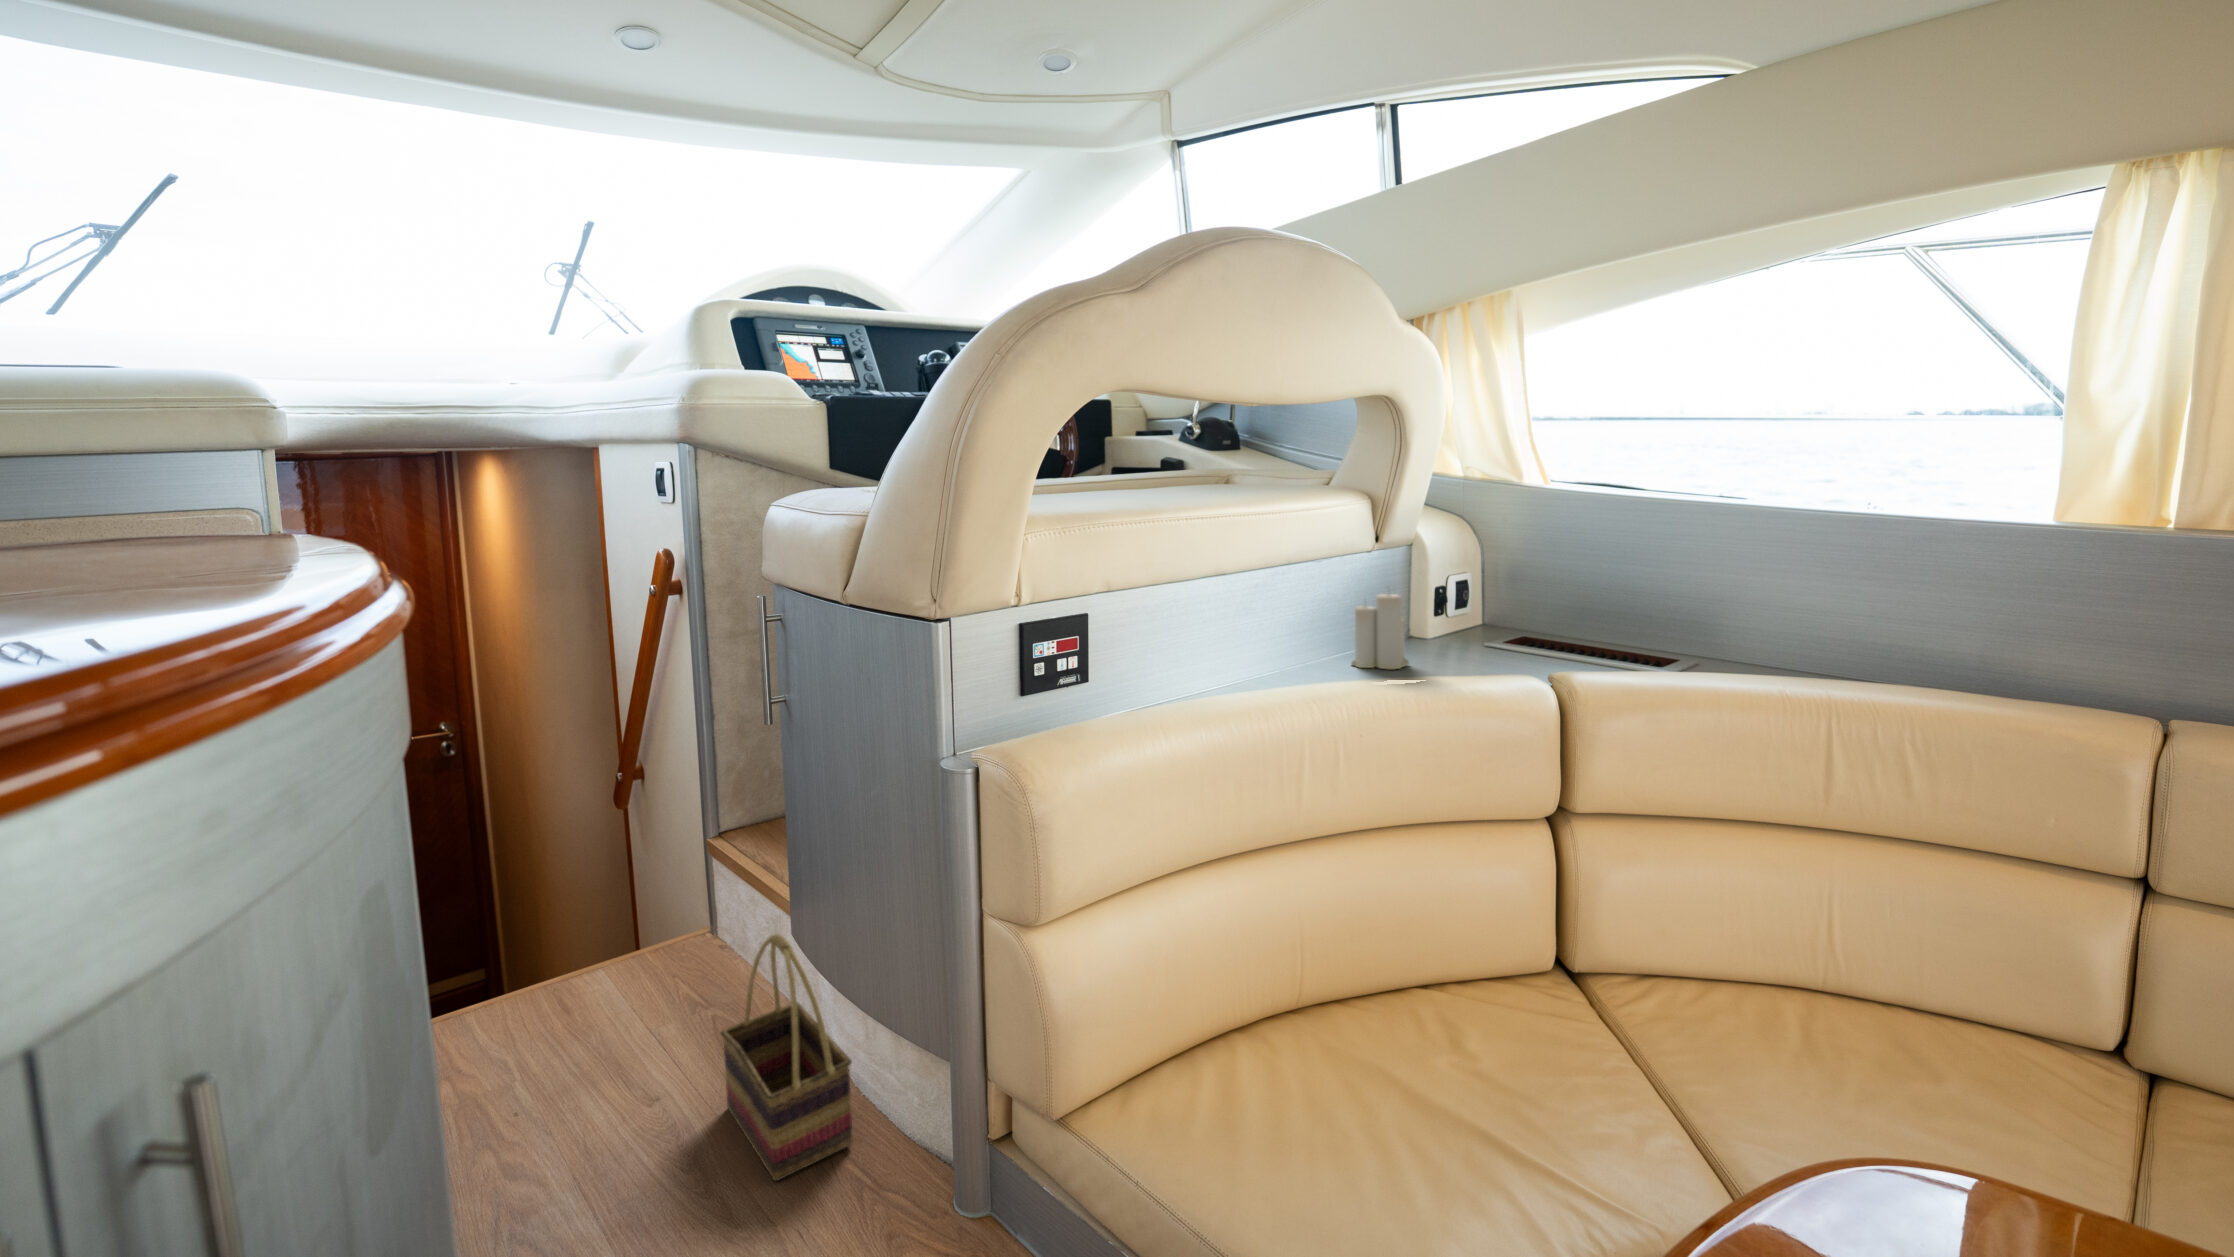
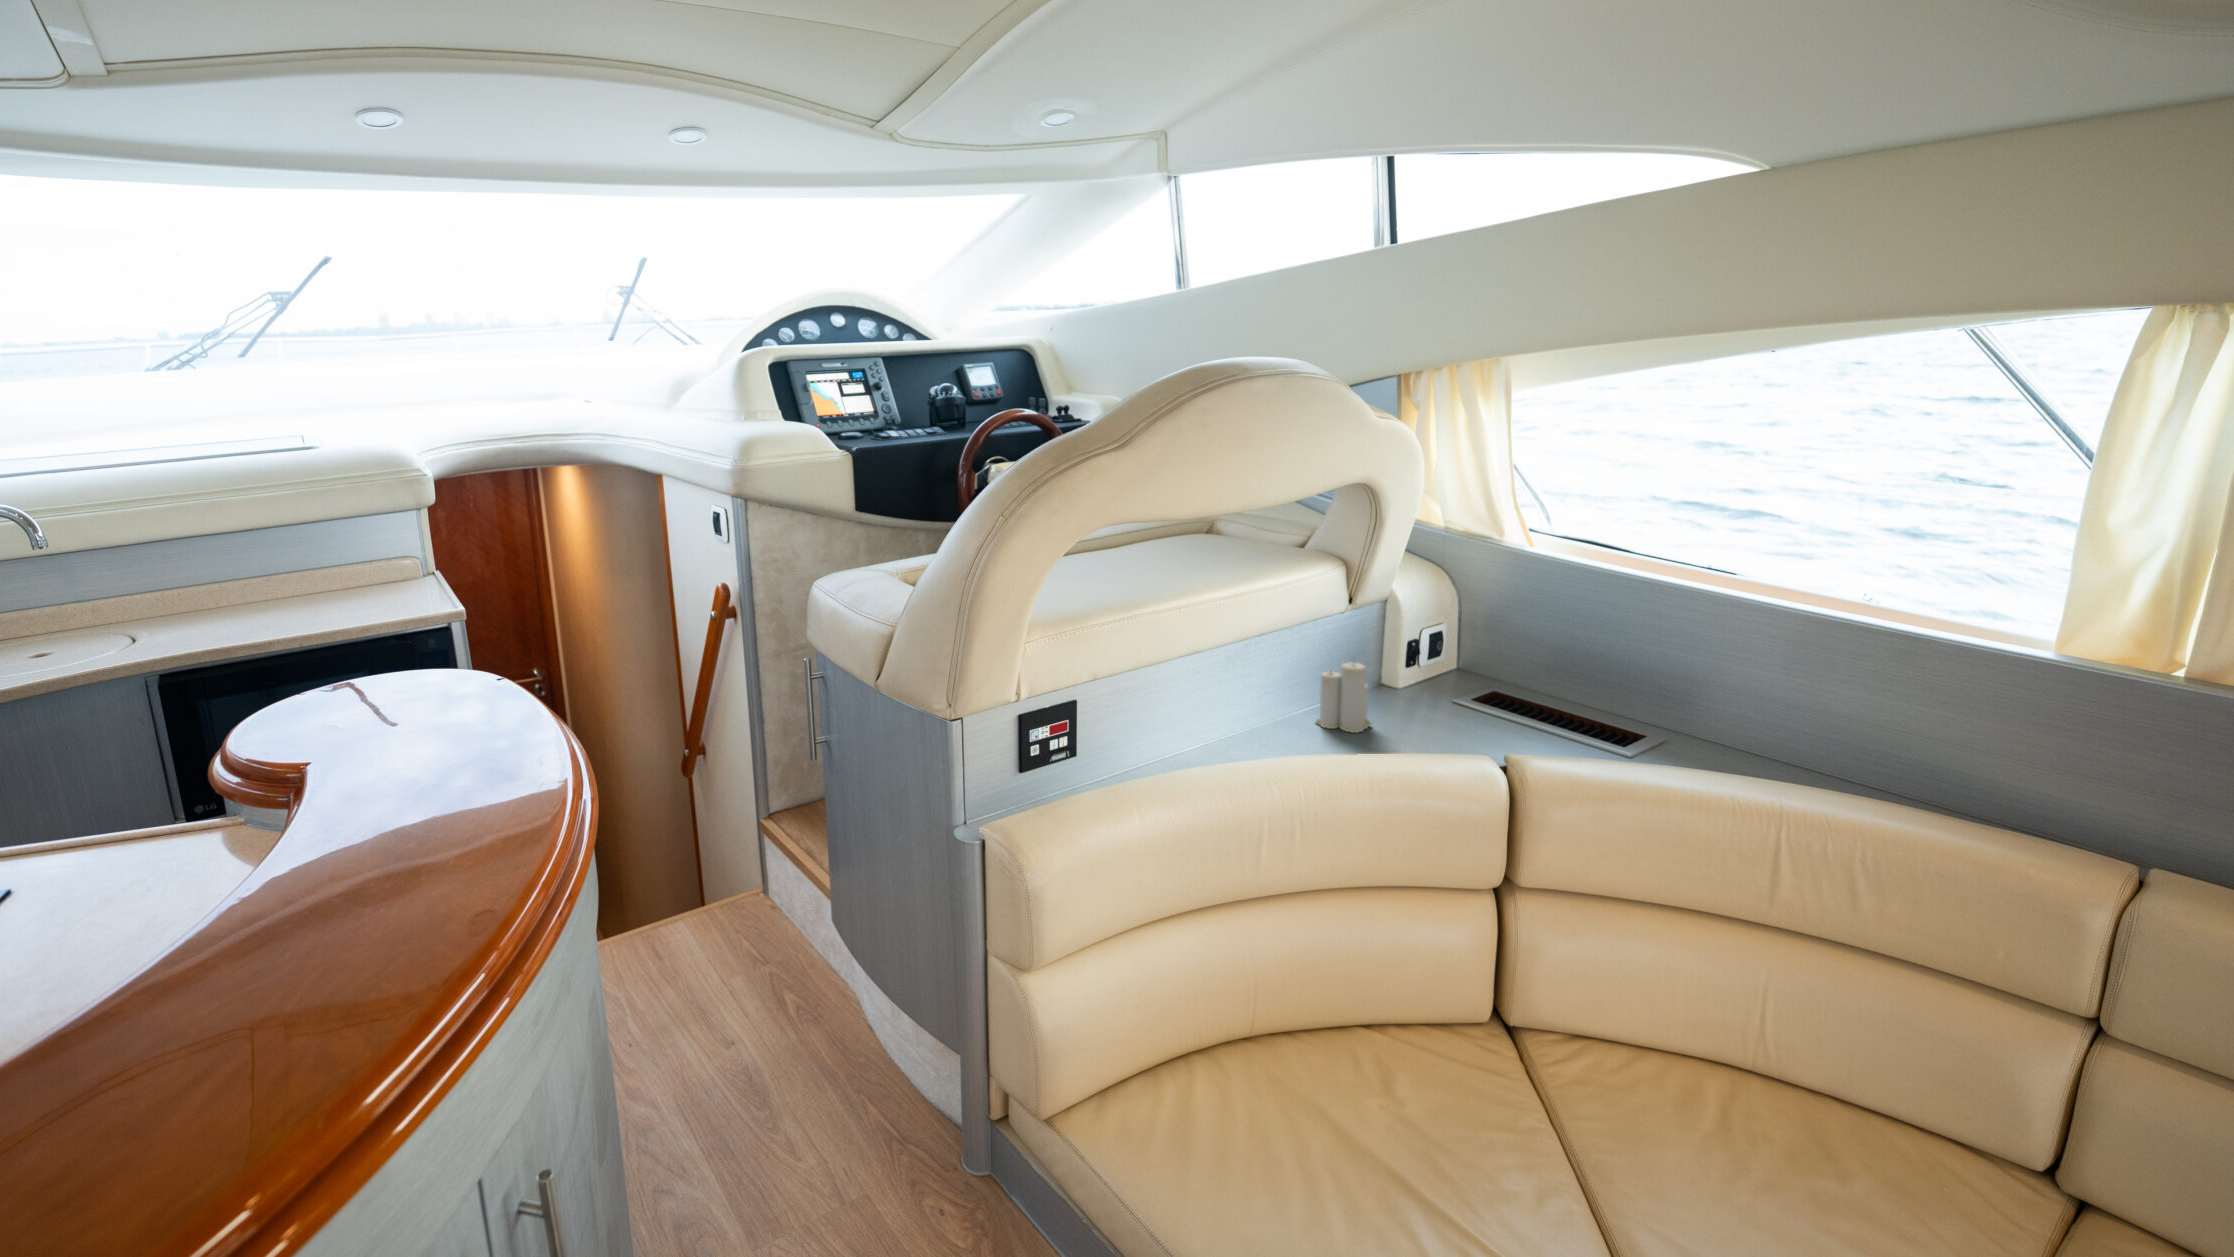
basket: present [721,934,853,1181] -> none [787,930,888,1118]

